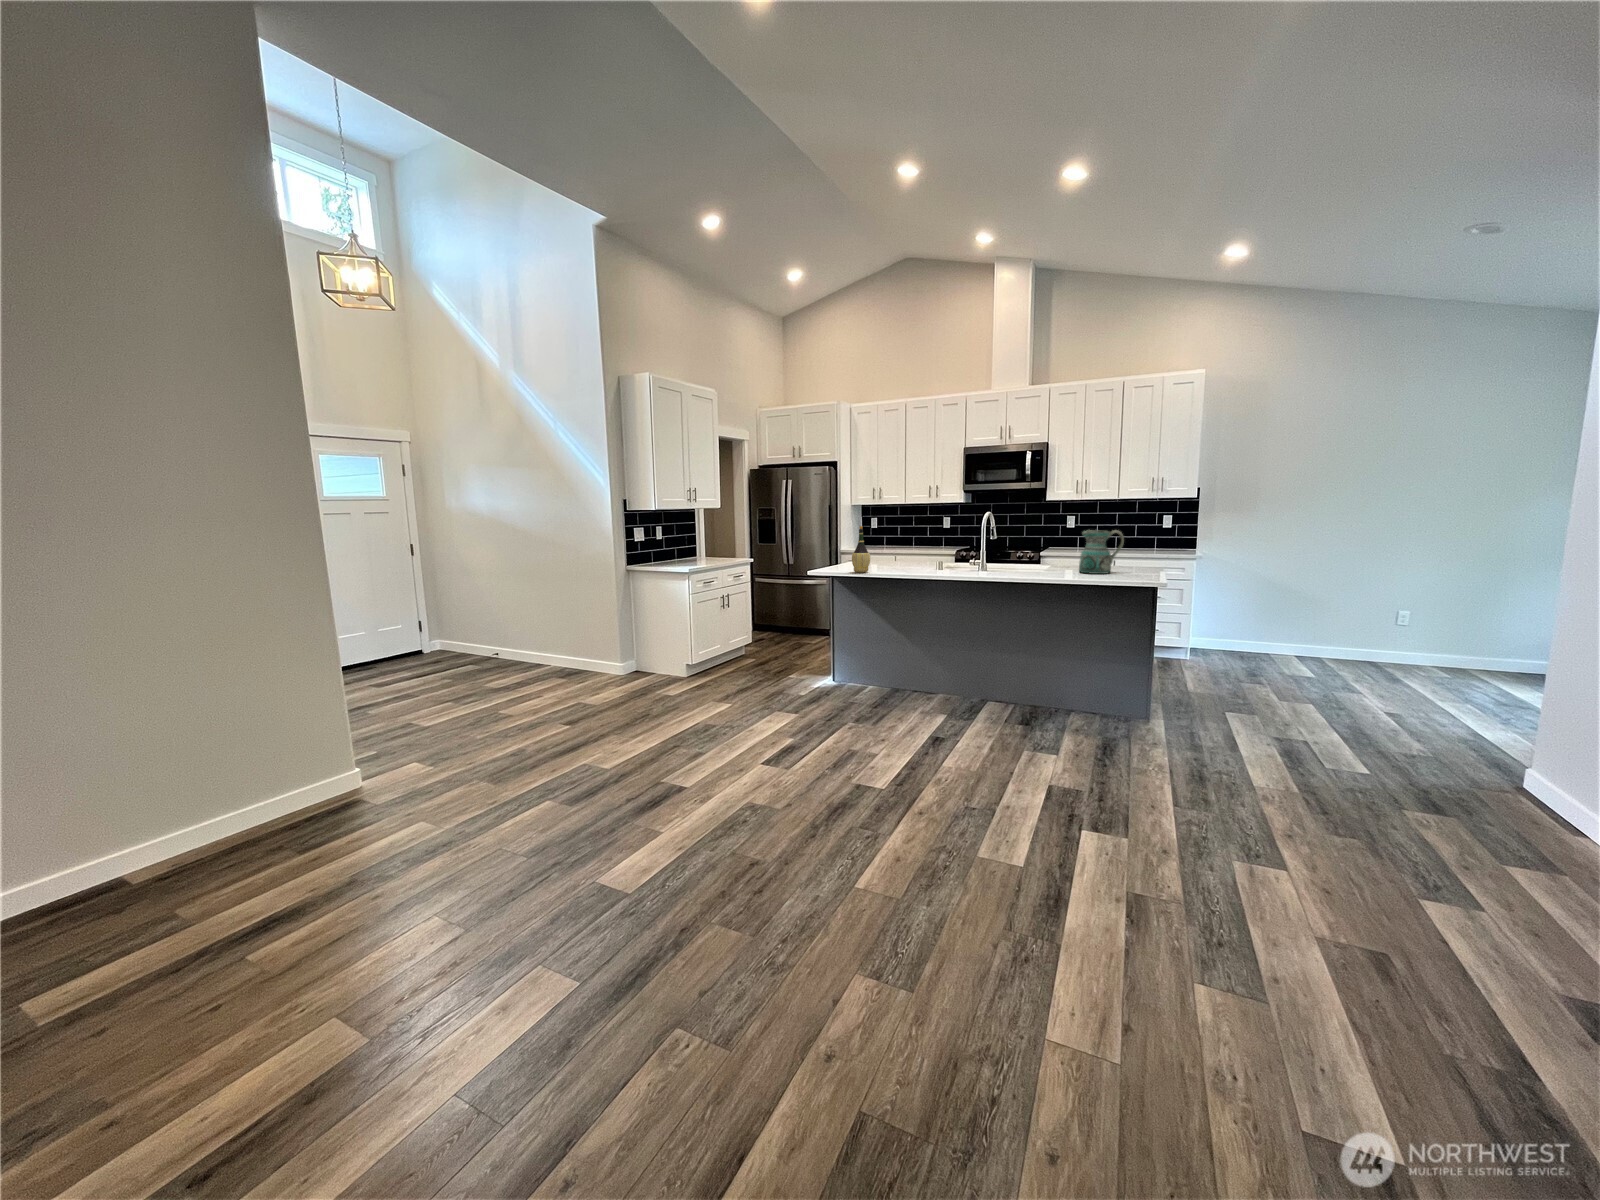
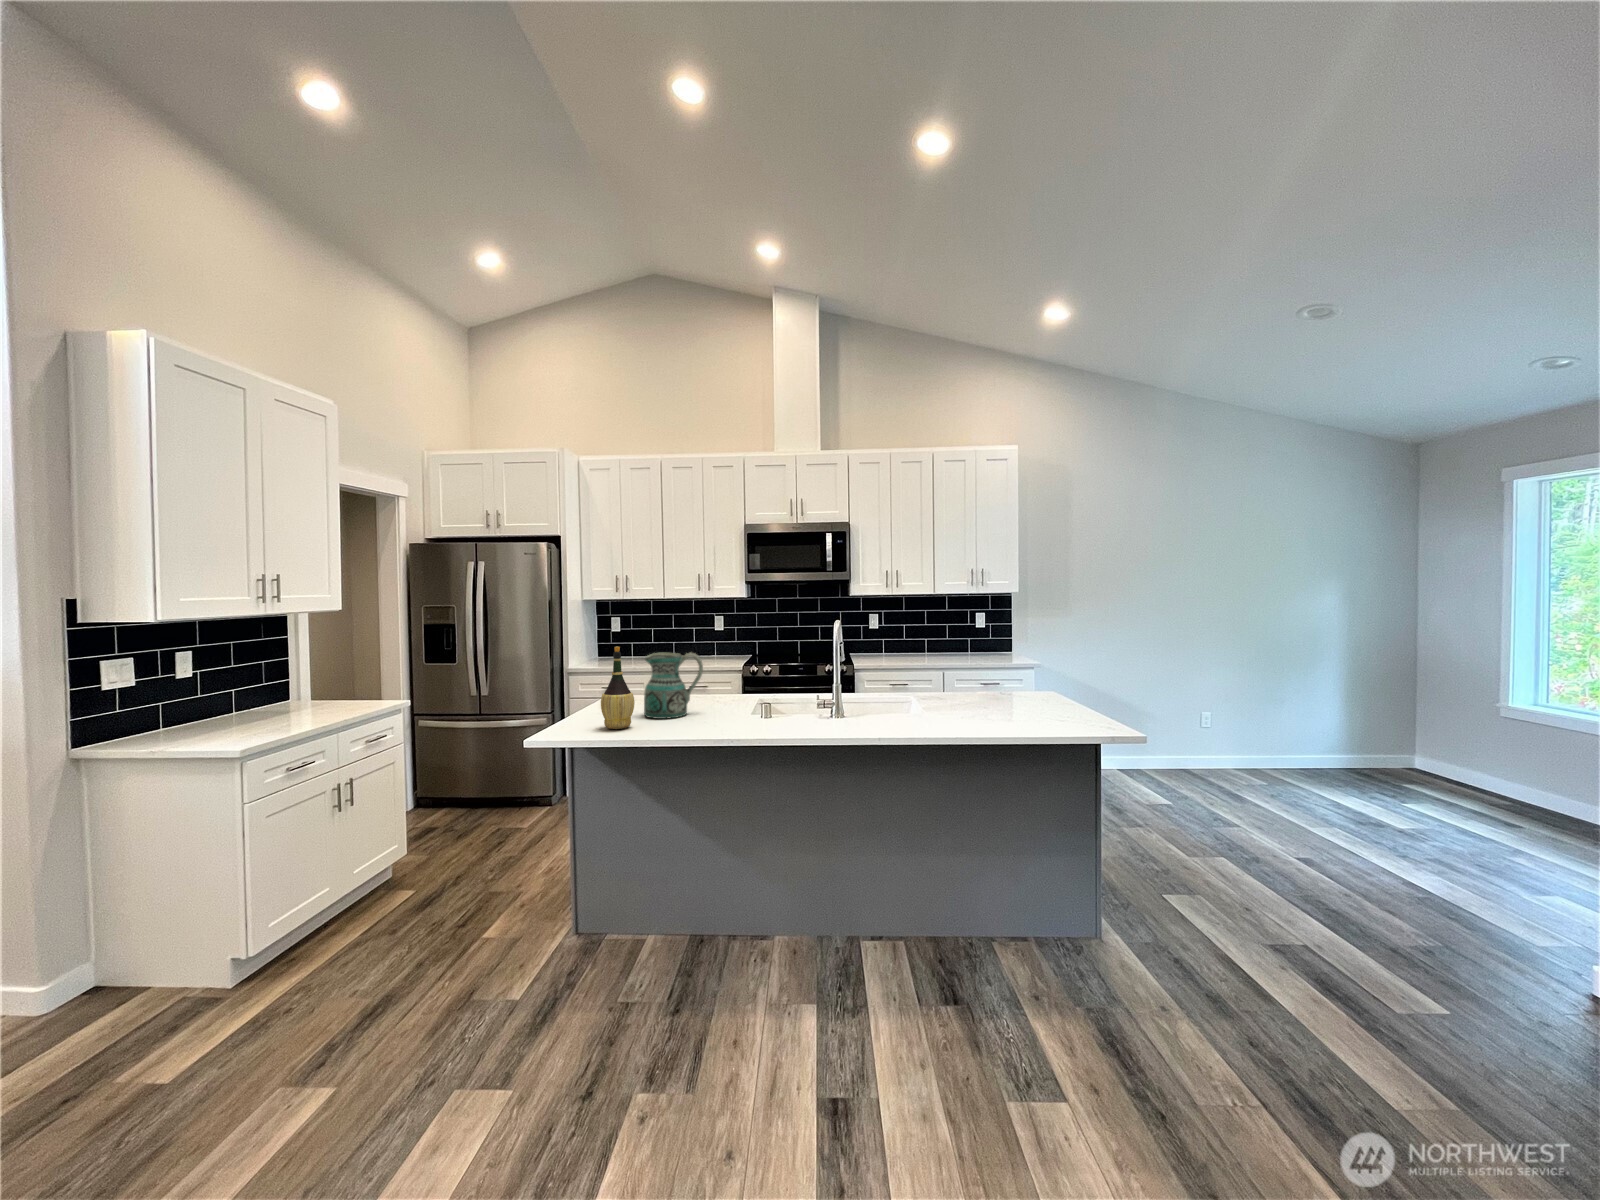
ceramic pitcher: present [1079,530,1124,574] -> present [644,653,703,719]

